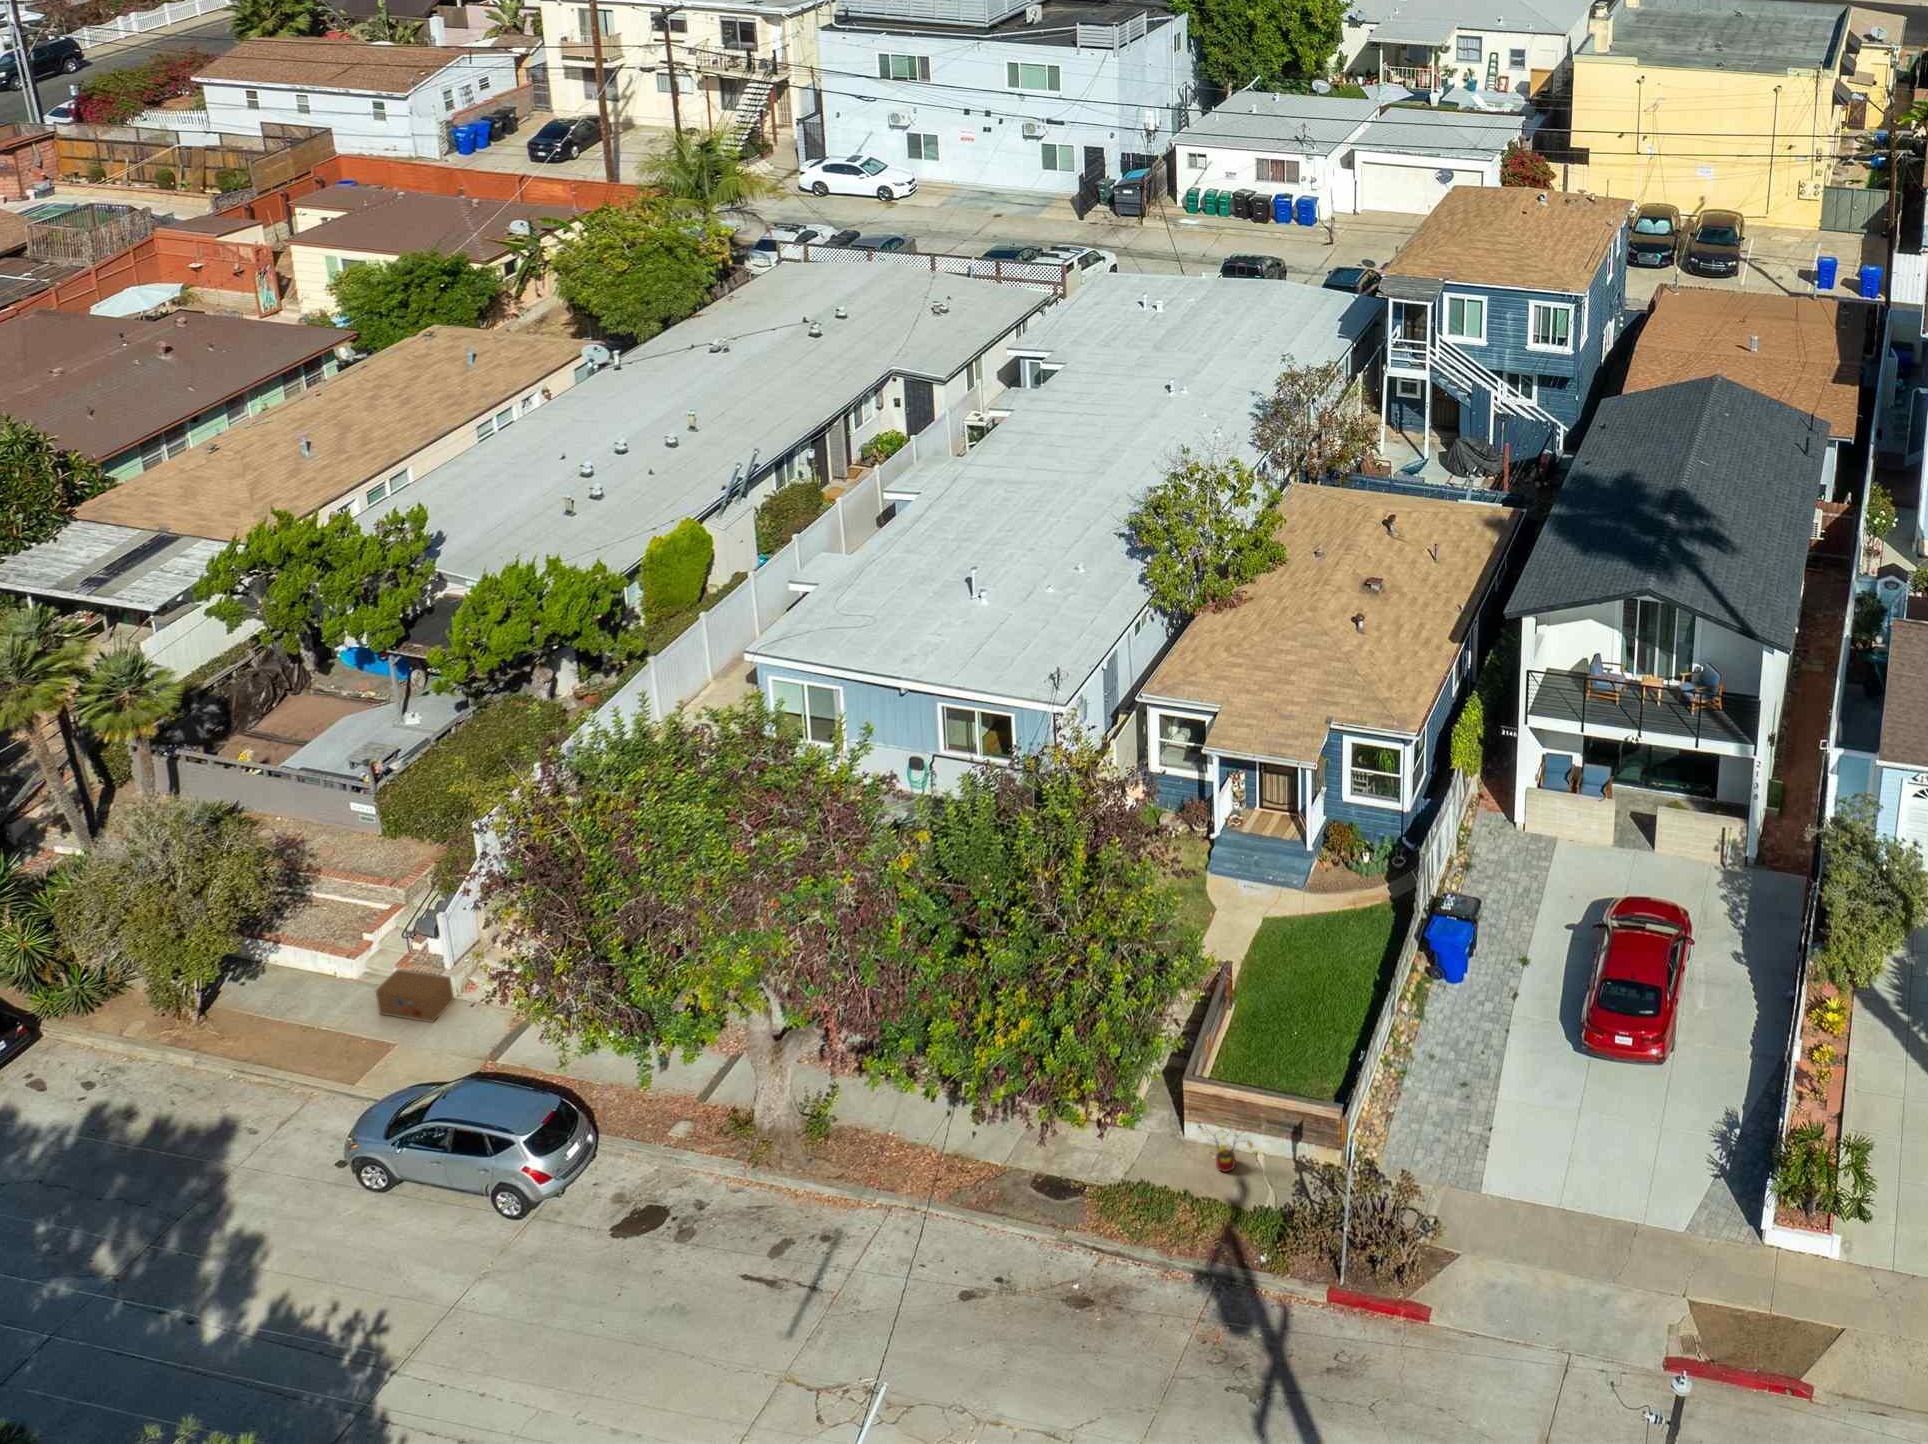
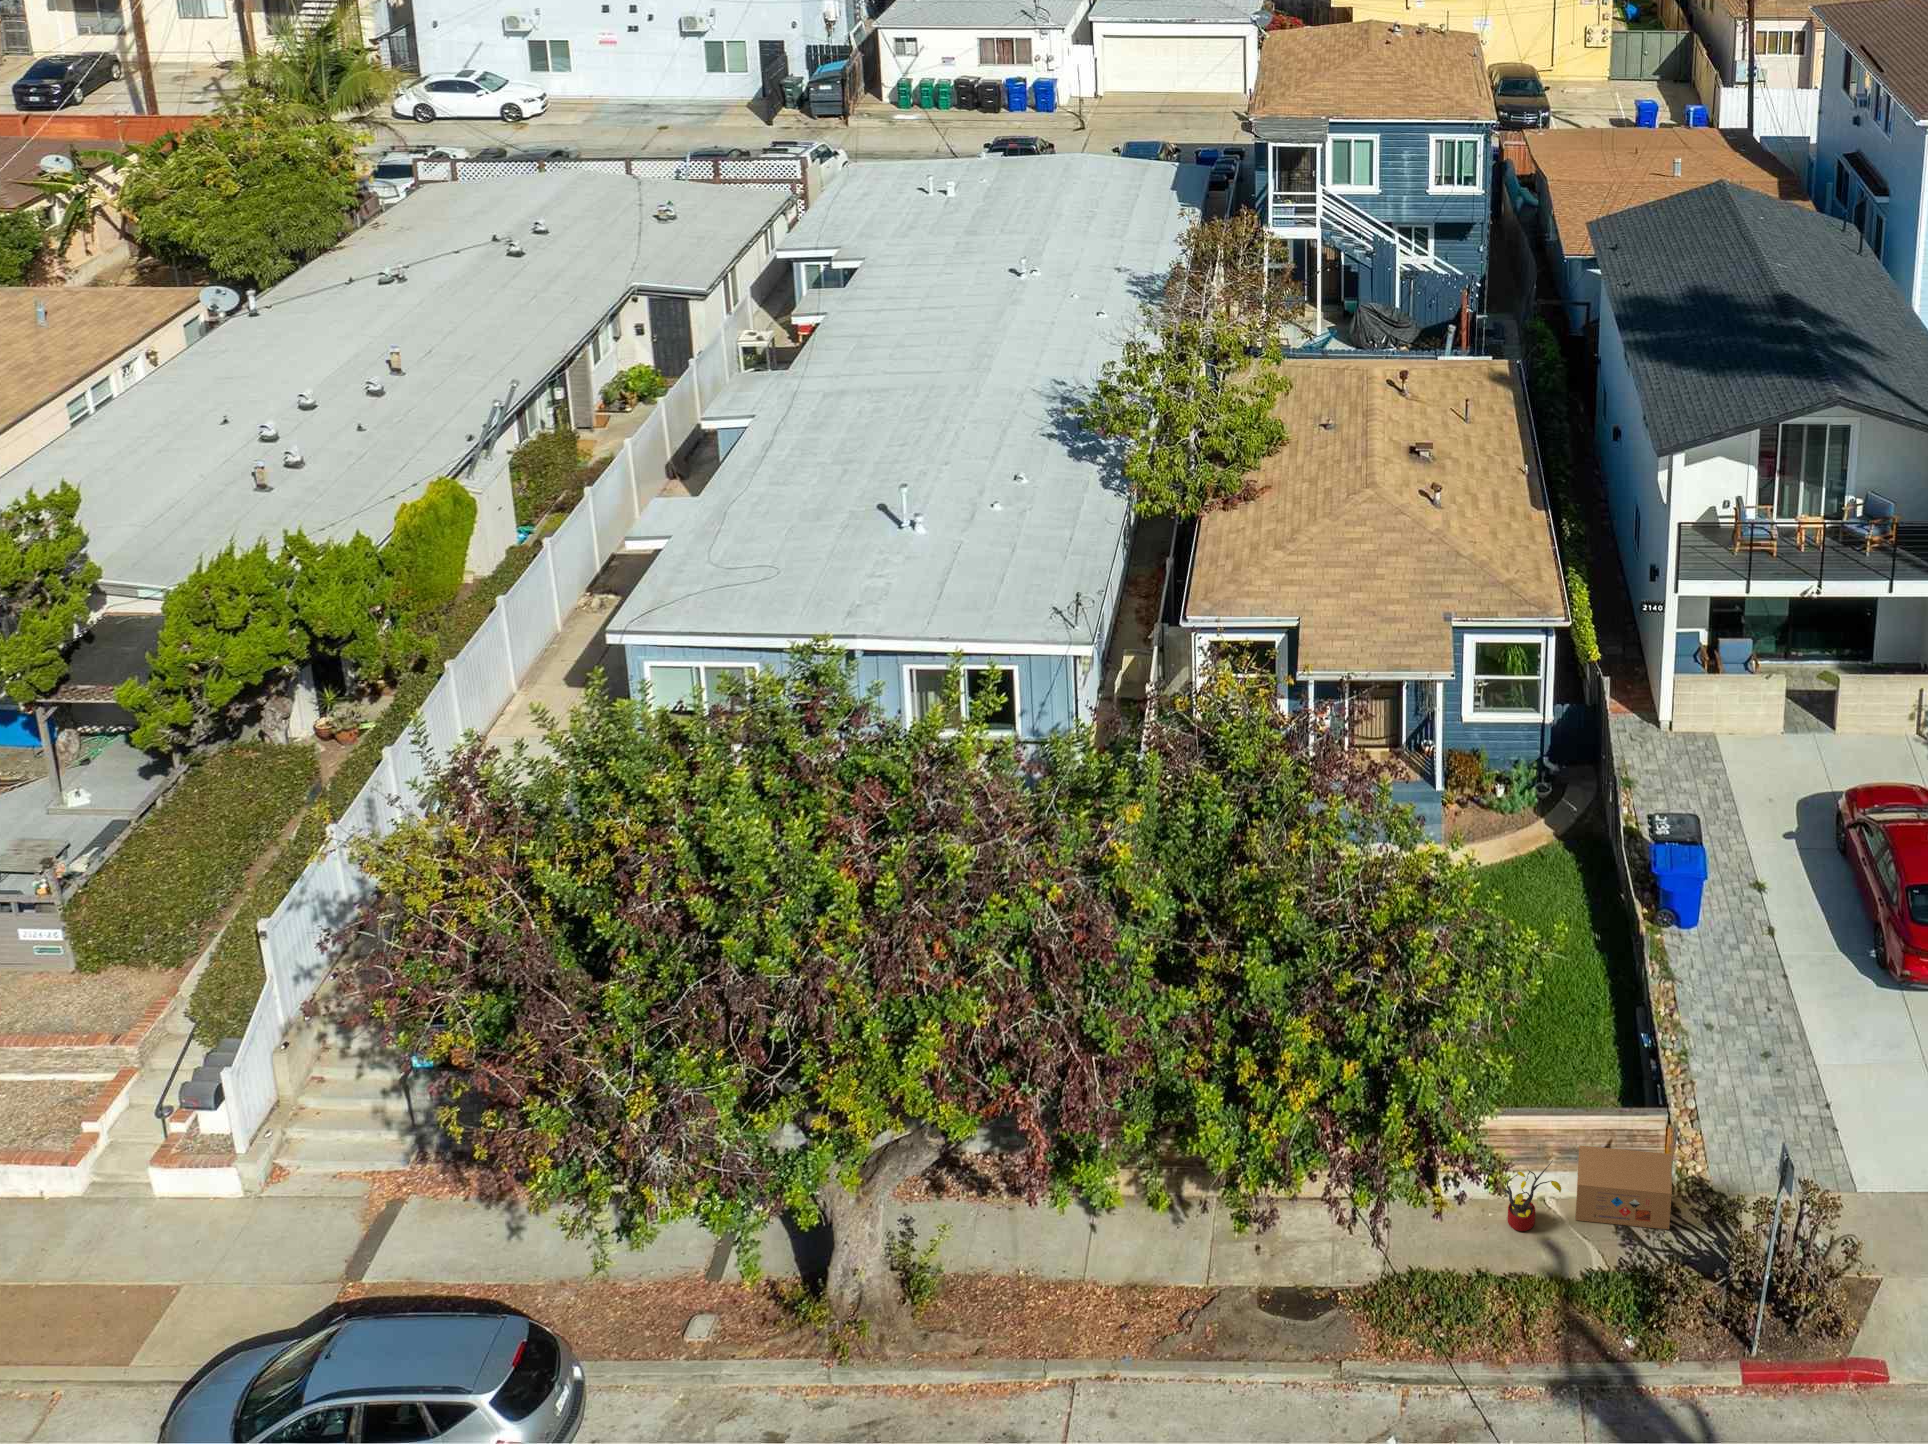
cardboard box: present [376,969,454,1022] -> present [1576,1145,1672,1229]

